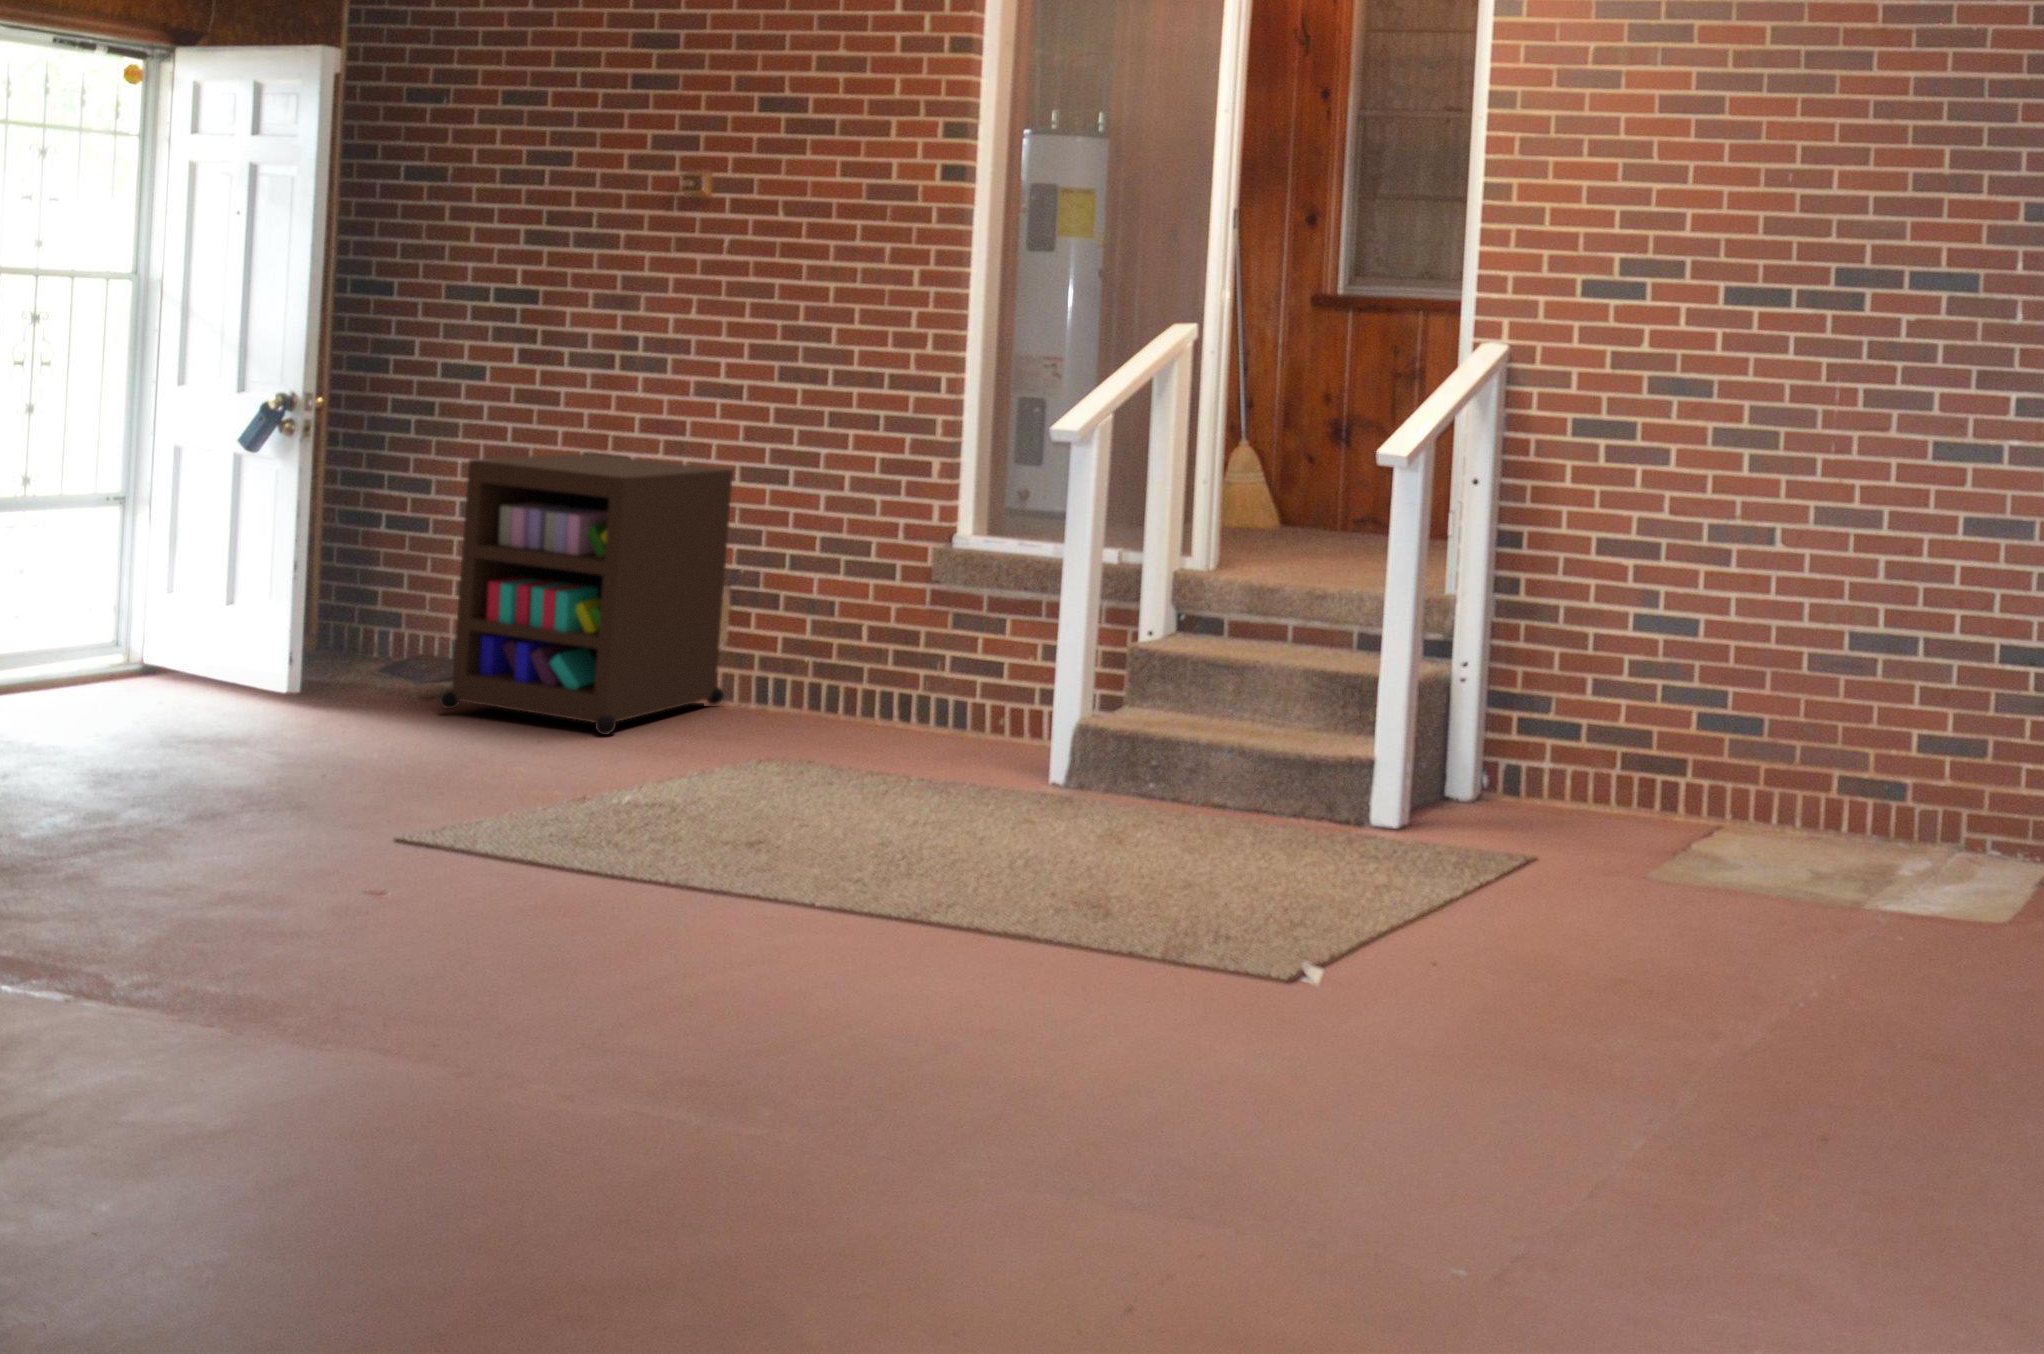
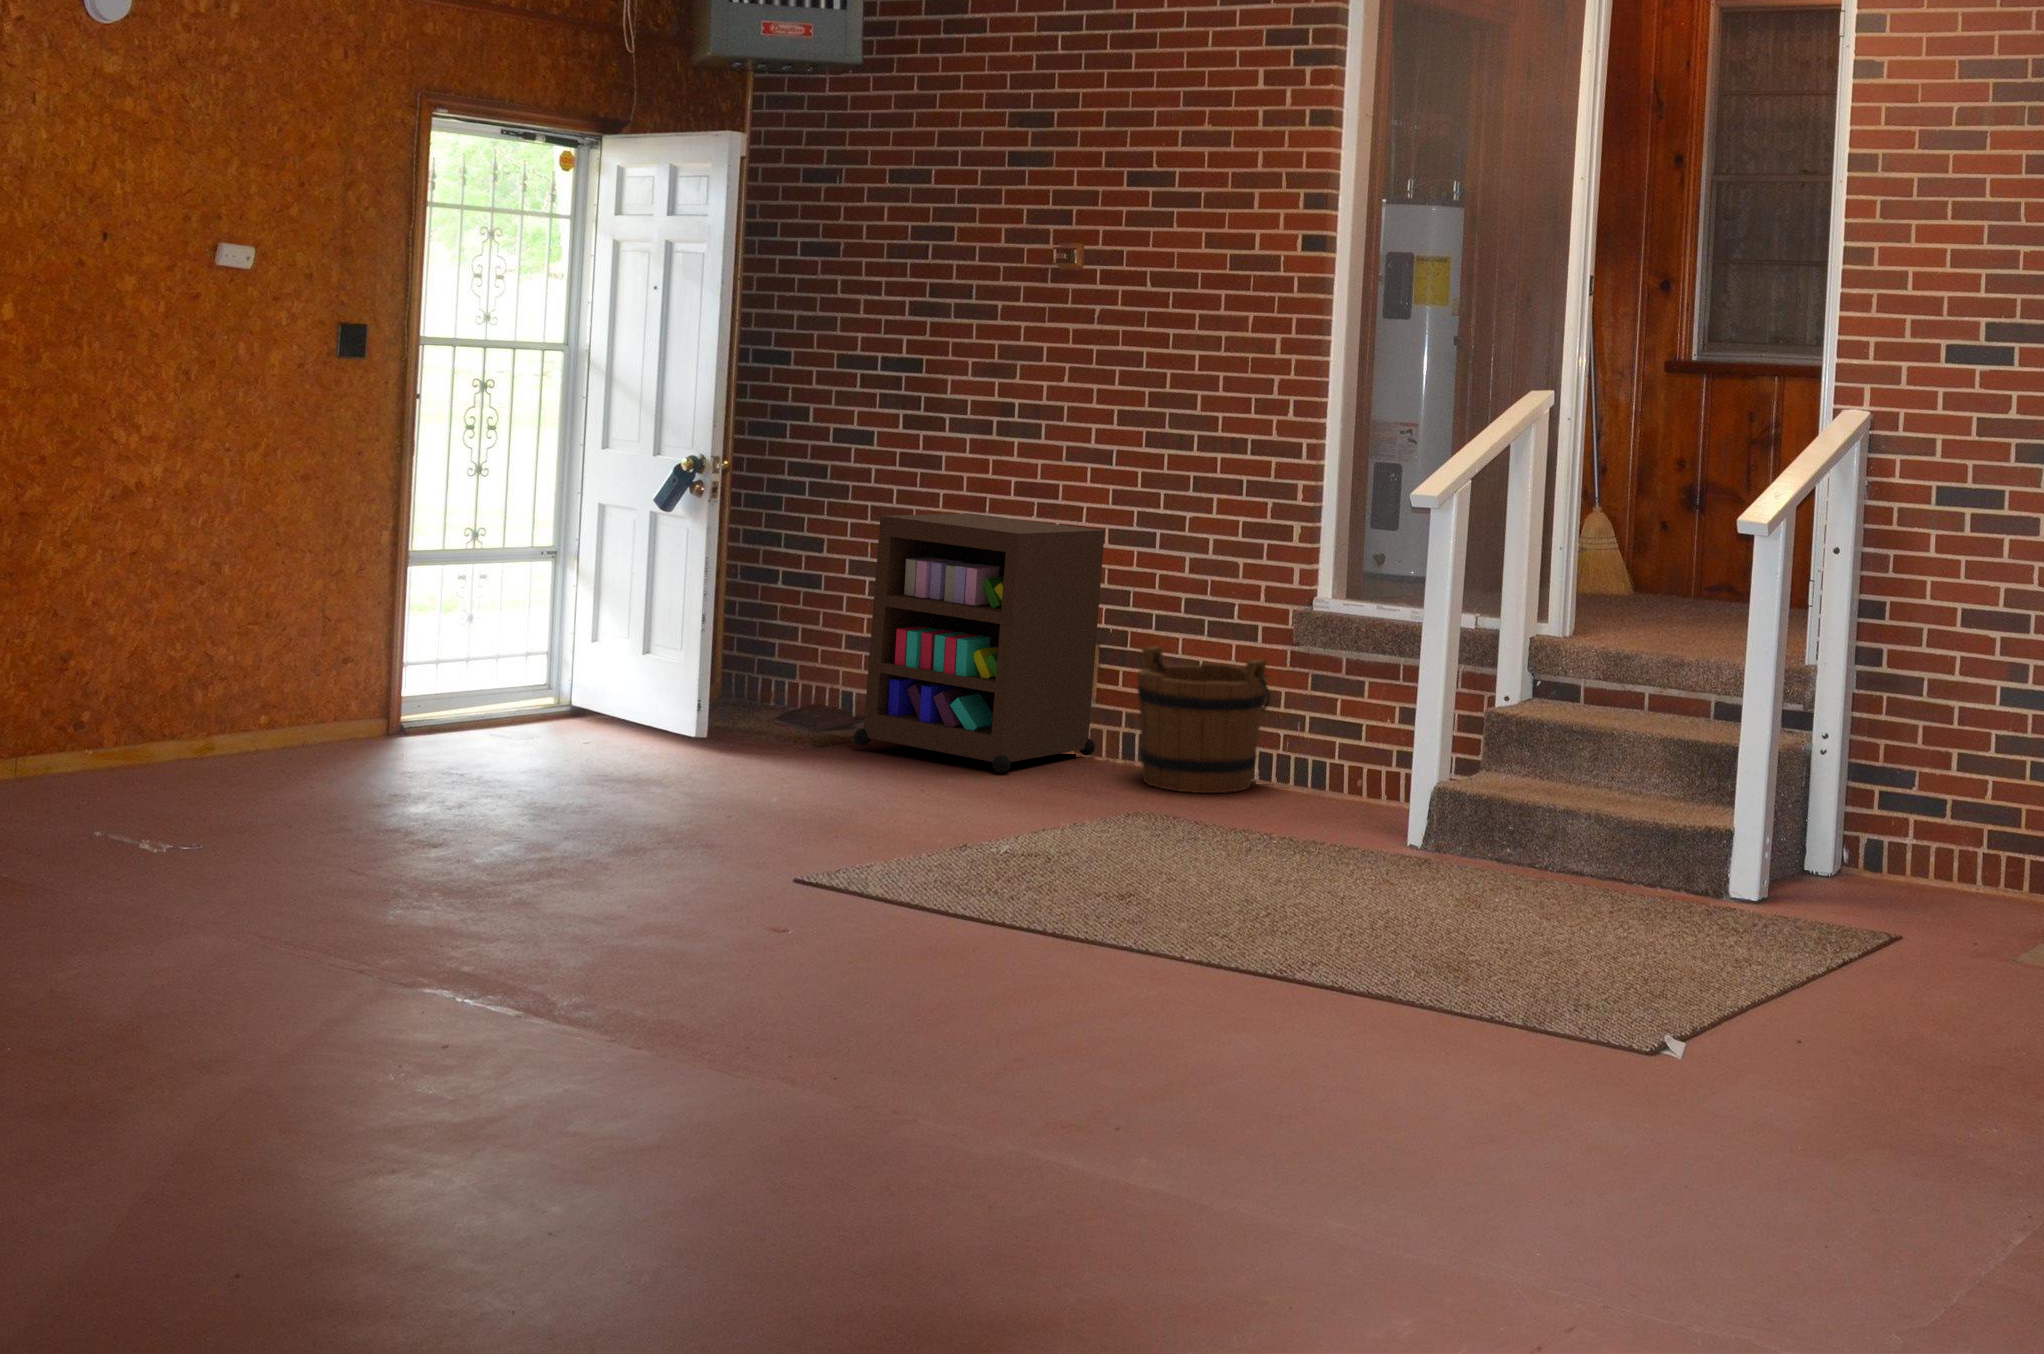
bucket: none [761,591,907,746] -> present [1138,646,1270,793]

